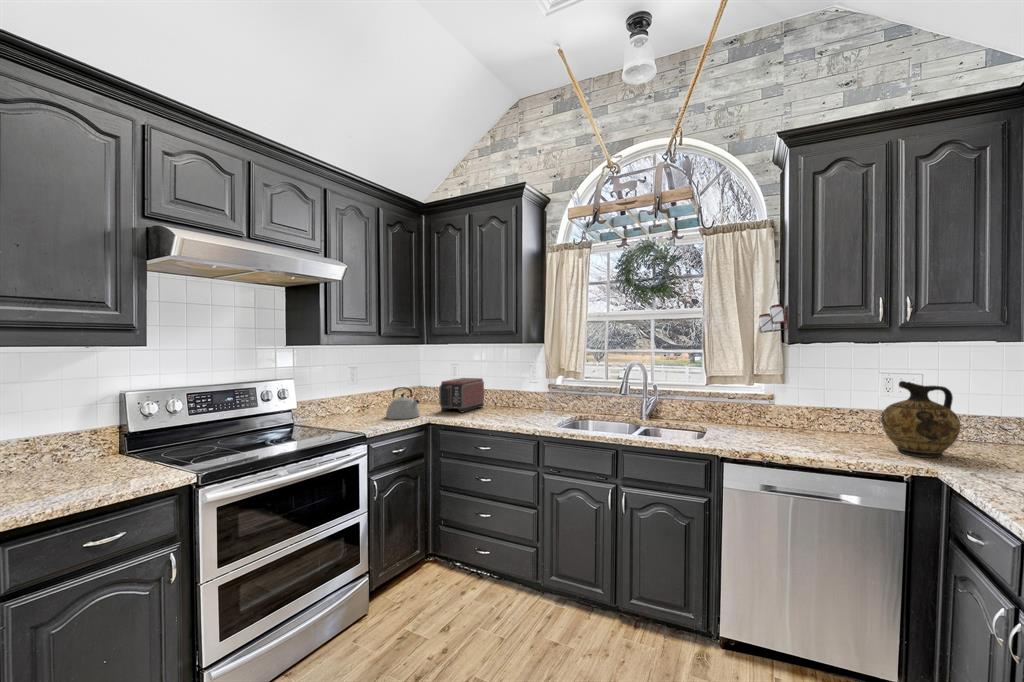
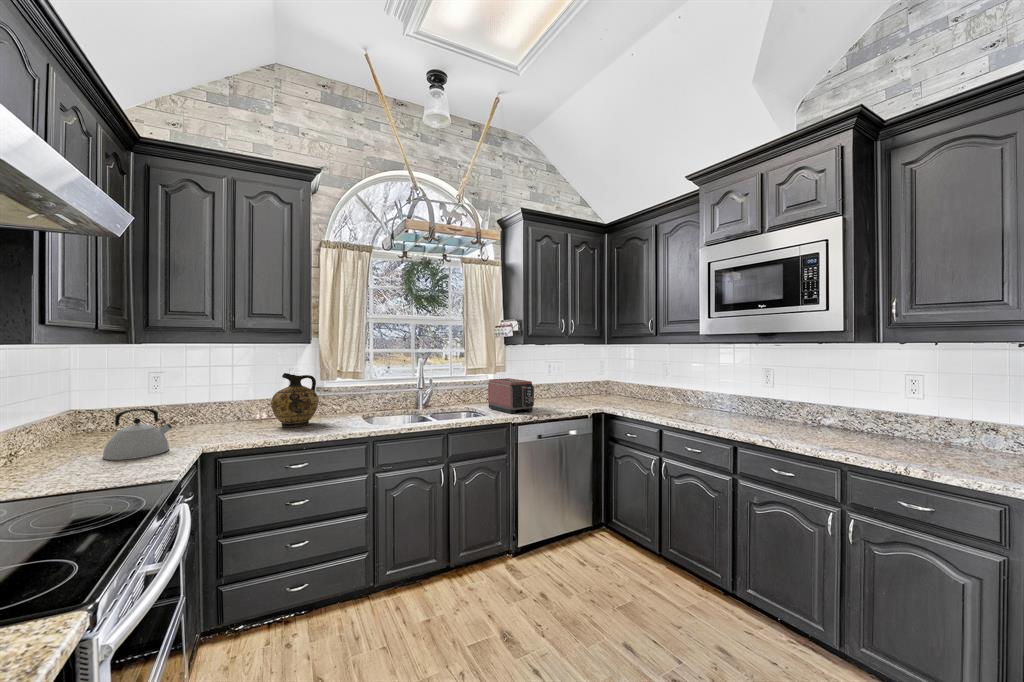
toaster: present [439,378,484,412] -> present [488,378,534,414]
ceramic jug: present [881,381,961,457] -> present [271,373,319,427]

